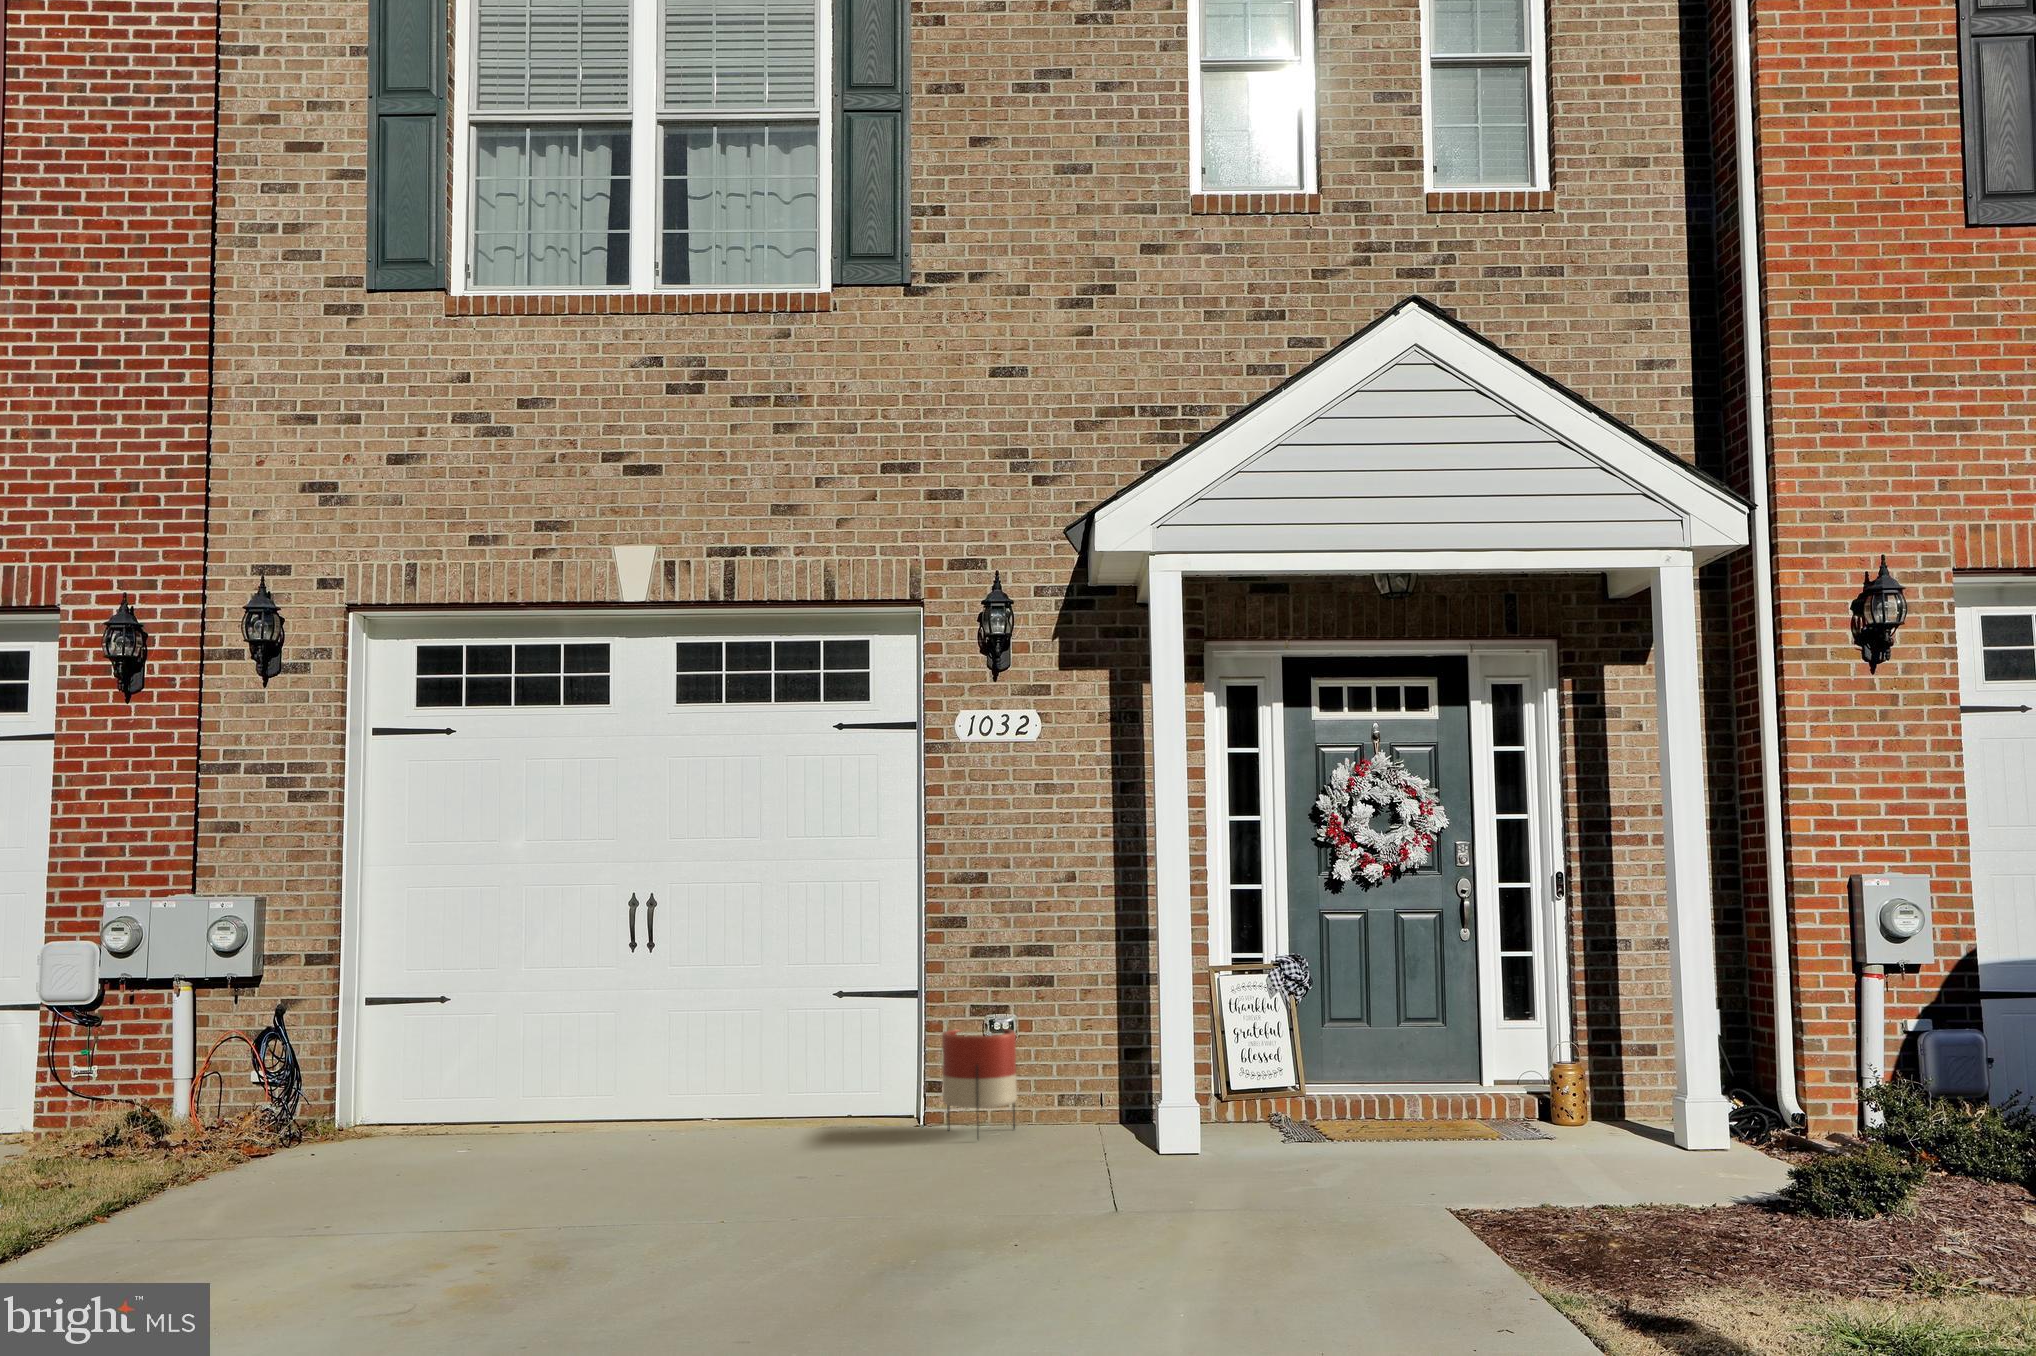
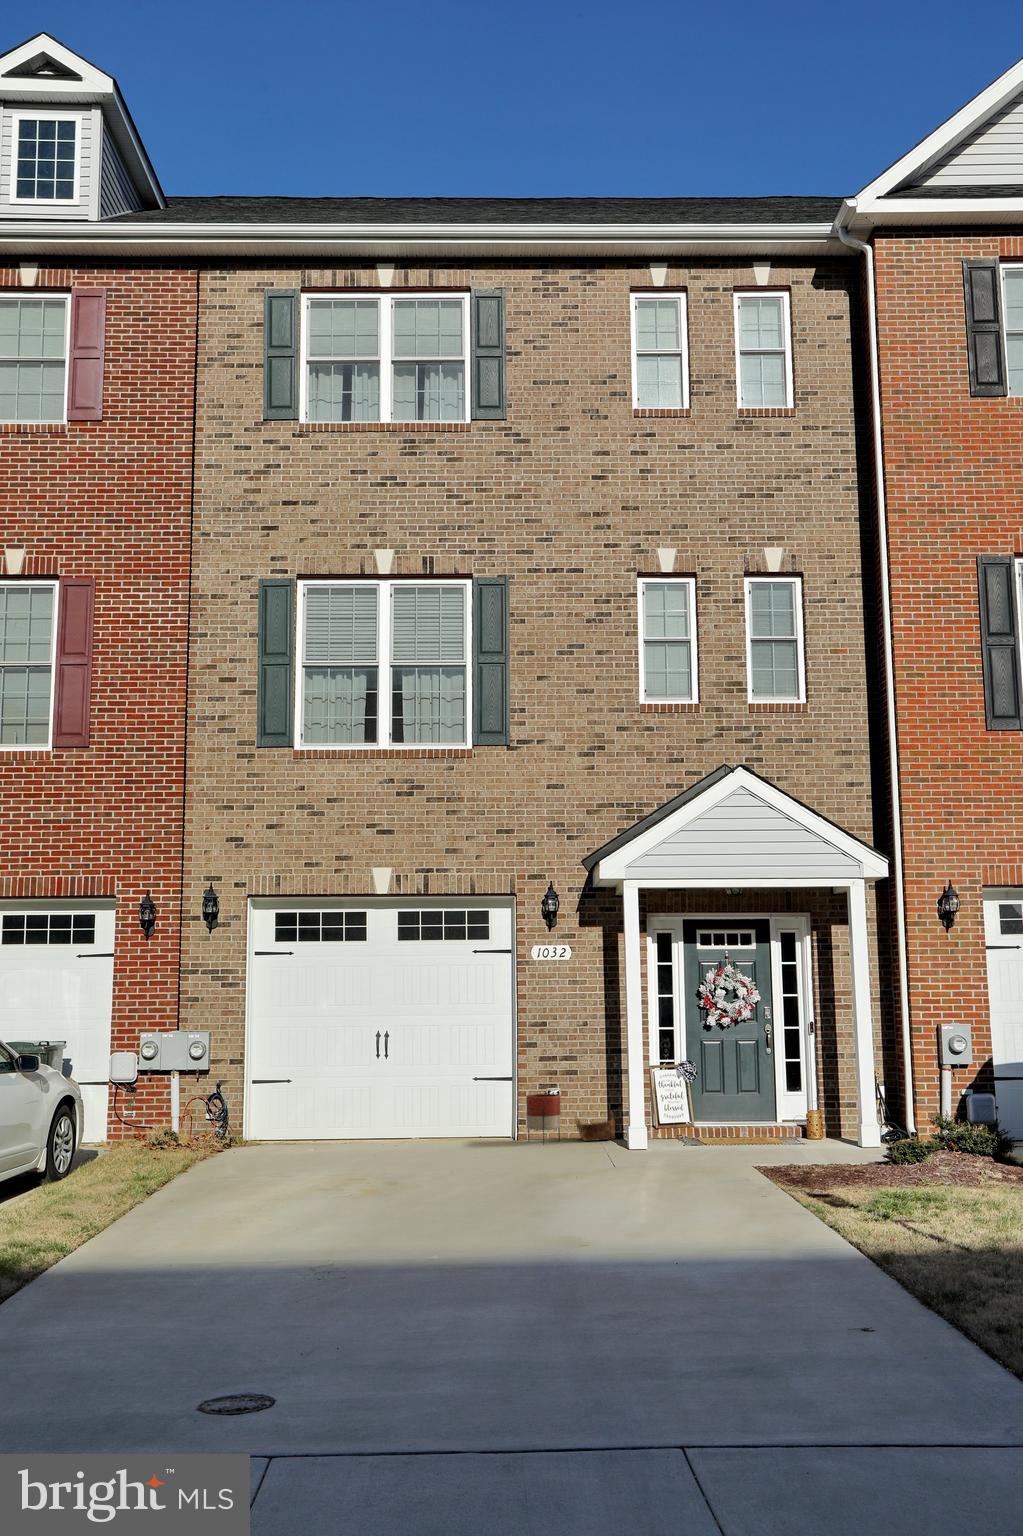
woven basket: none [1048,1064,1134,1131] -> present [575,1112,615,1141]

